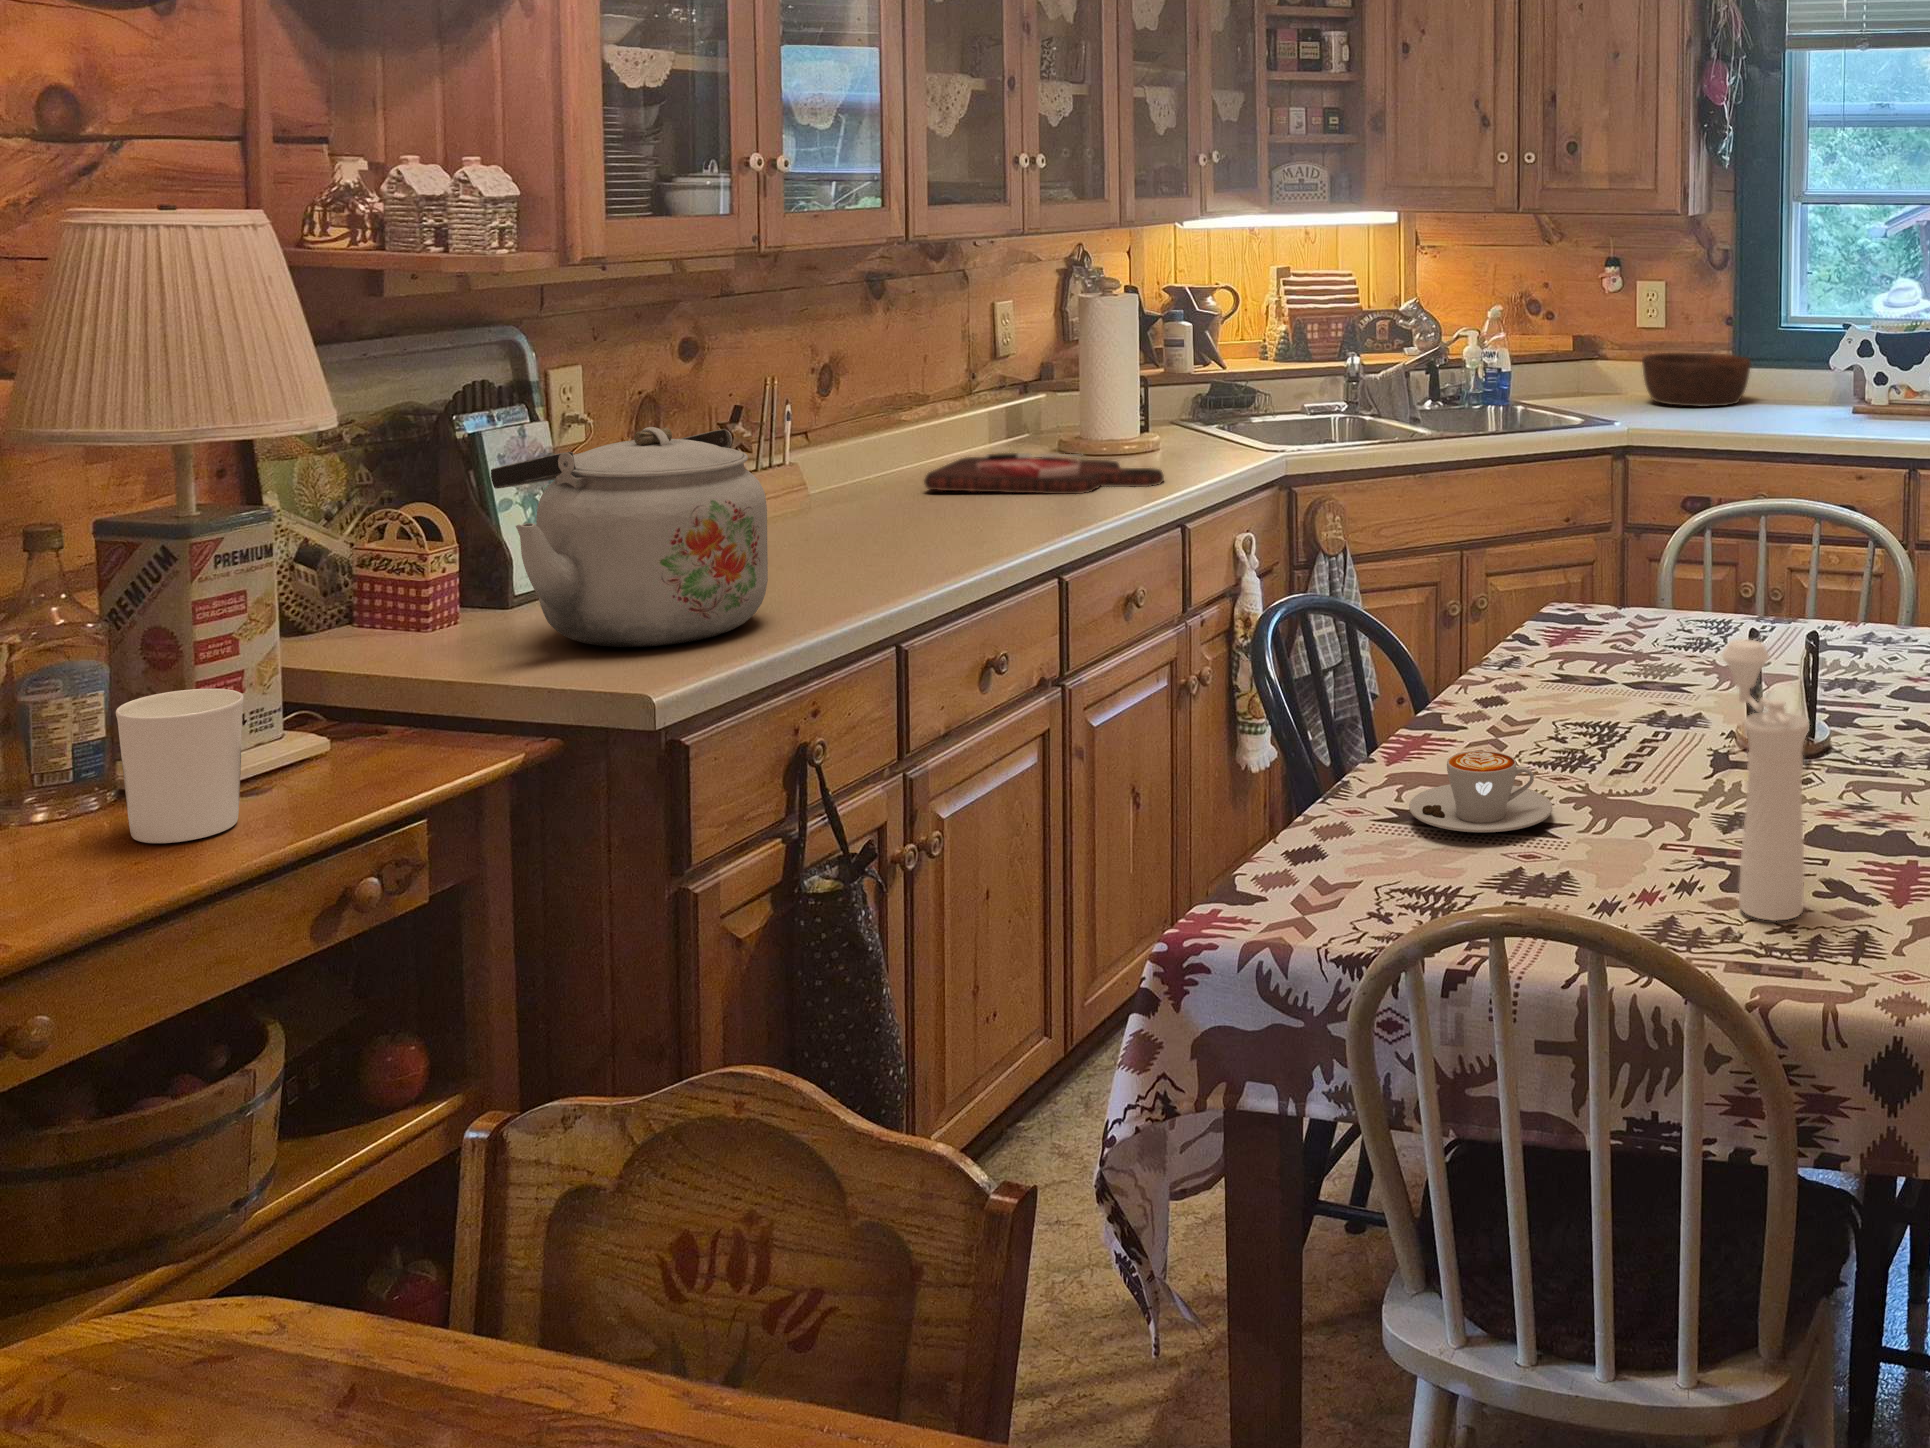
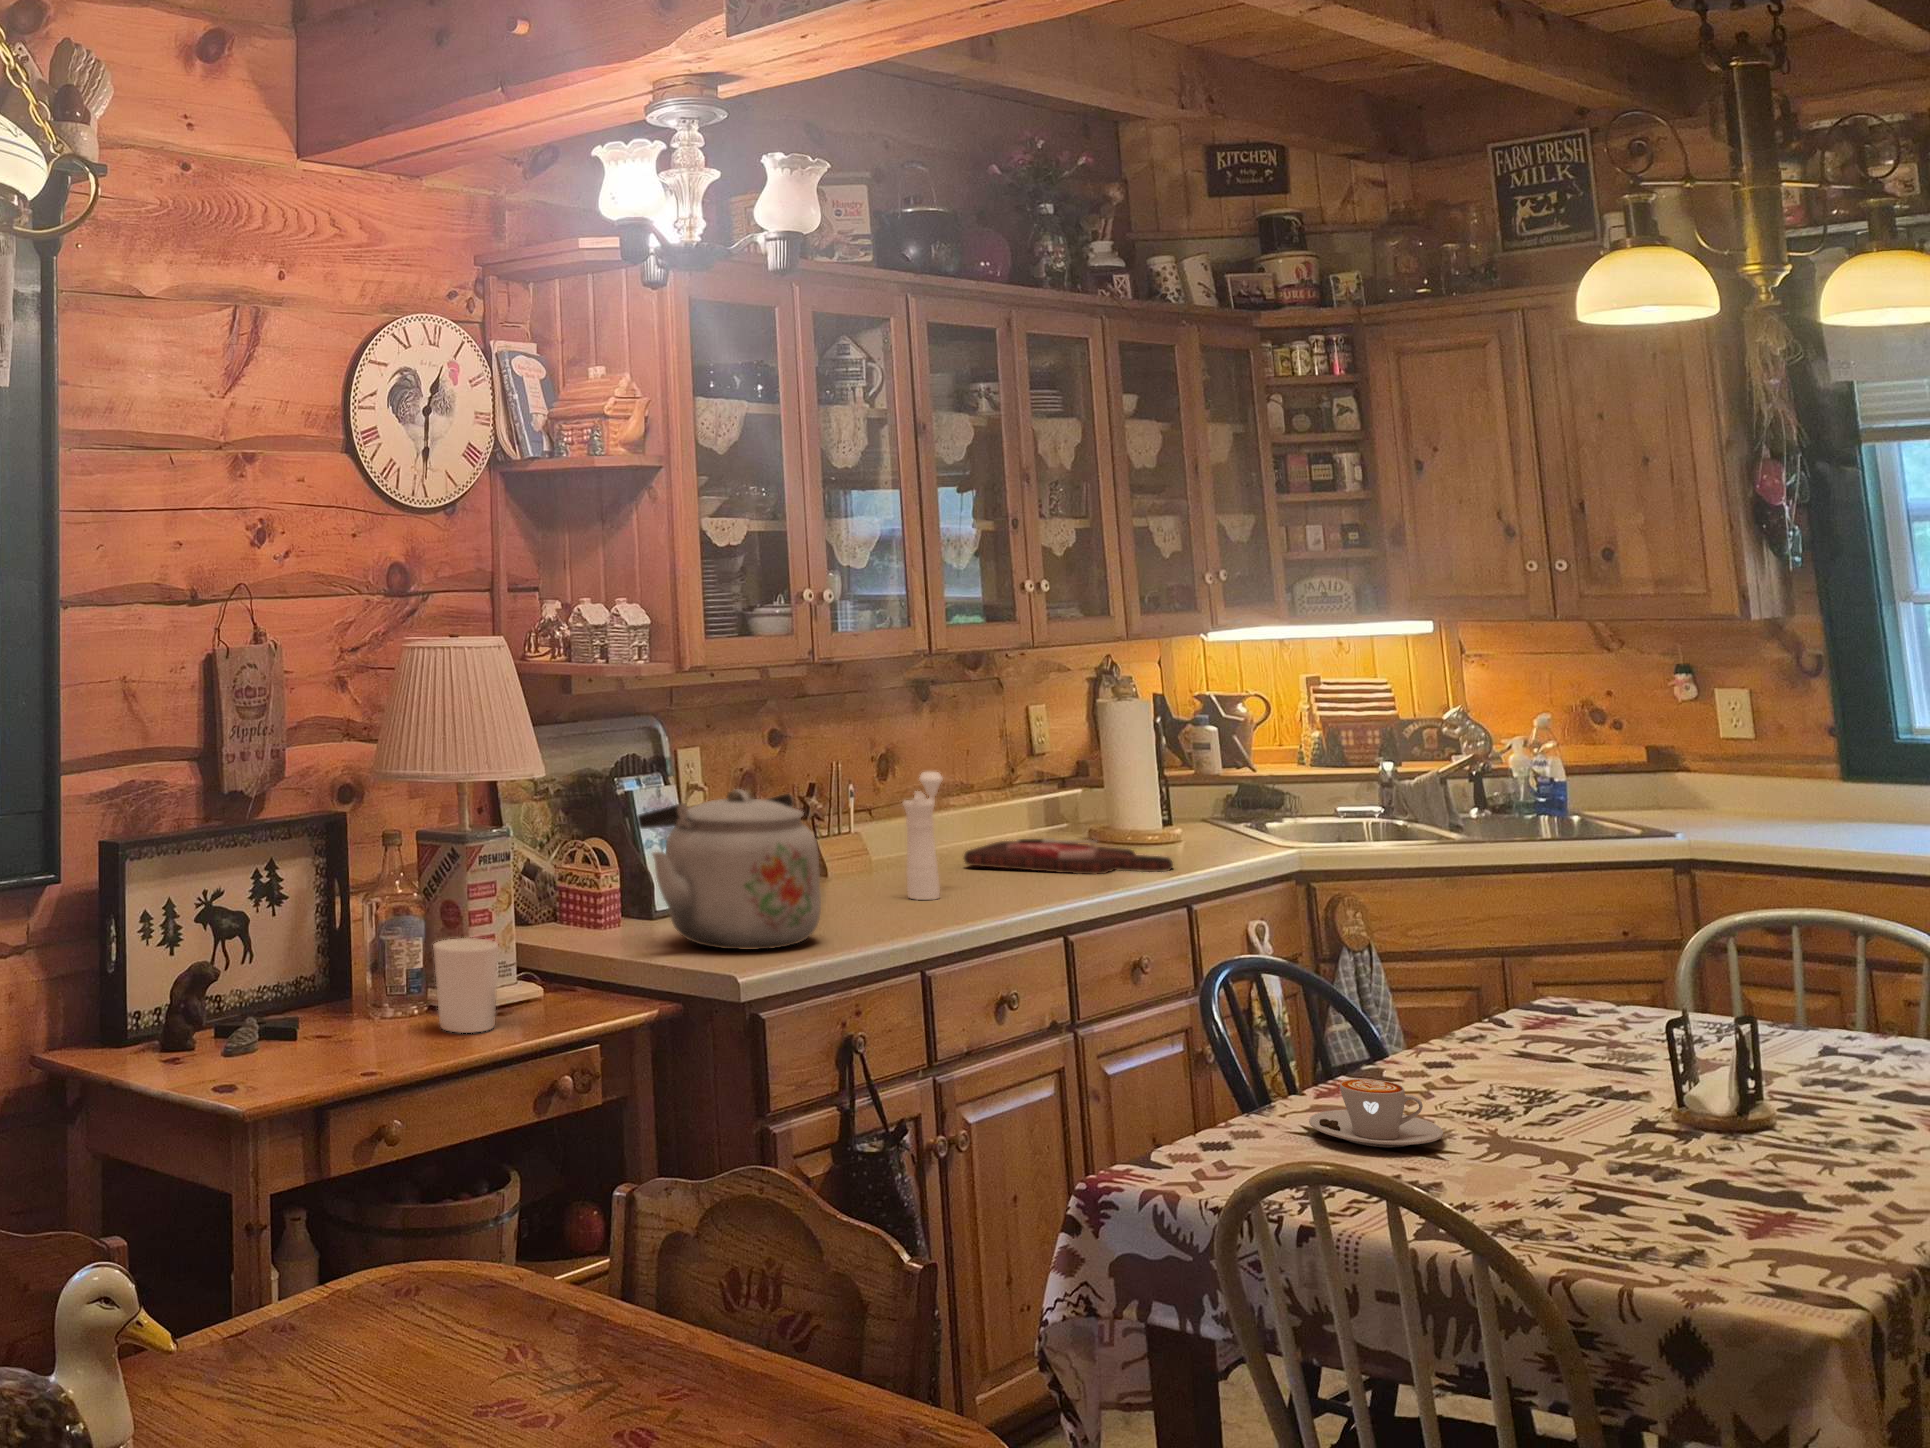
wooden bowl: present [1642,353,1751,406] -> none [1725,769,1866,828]
pepper mill: present [1722,639,1809,921] -> present [903,772,942,900]

